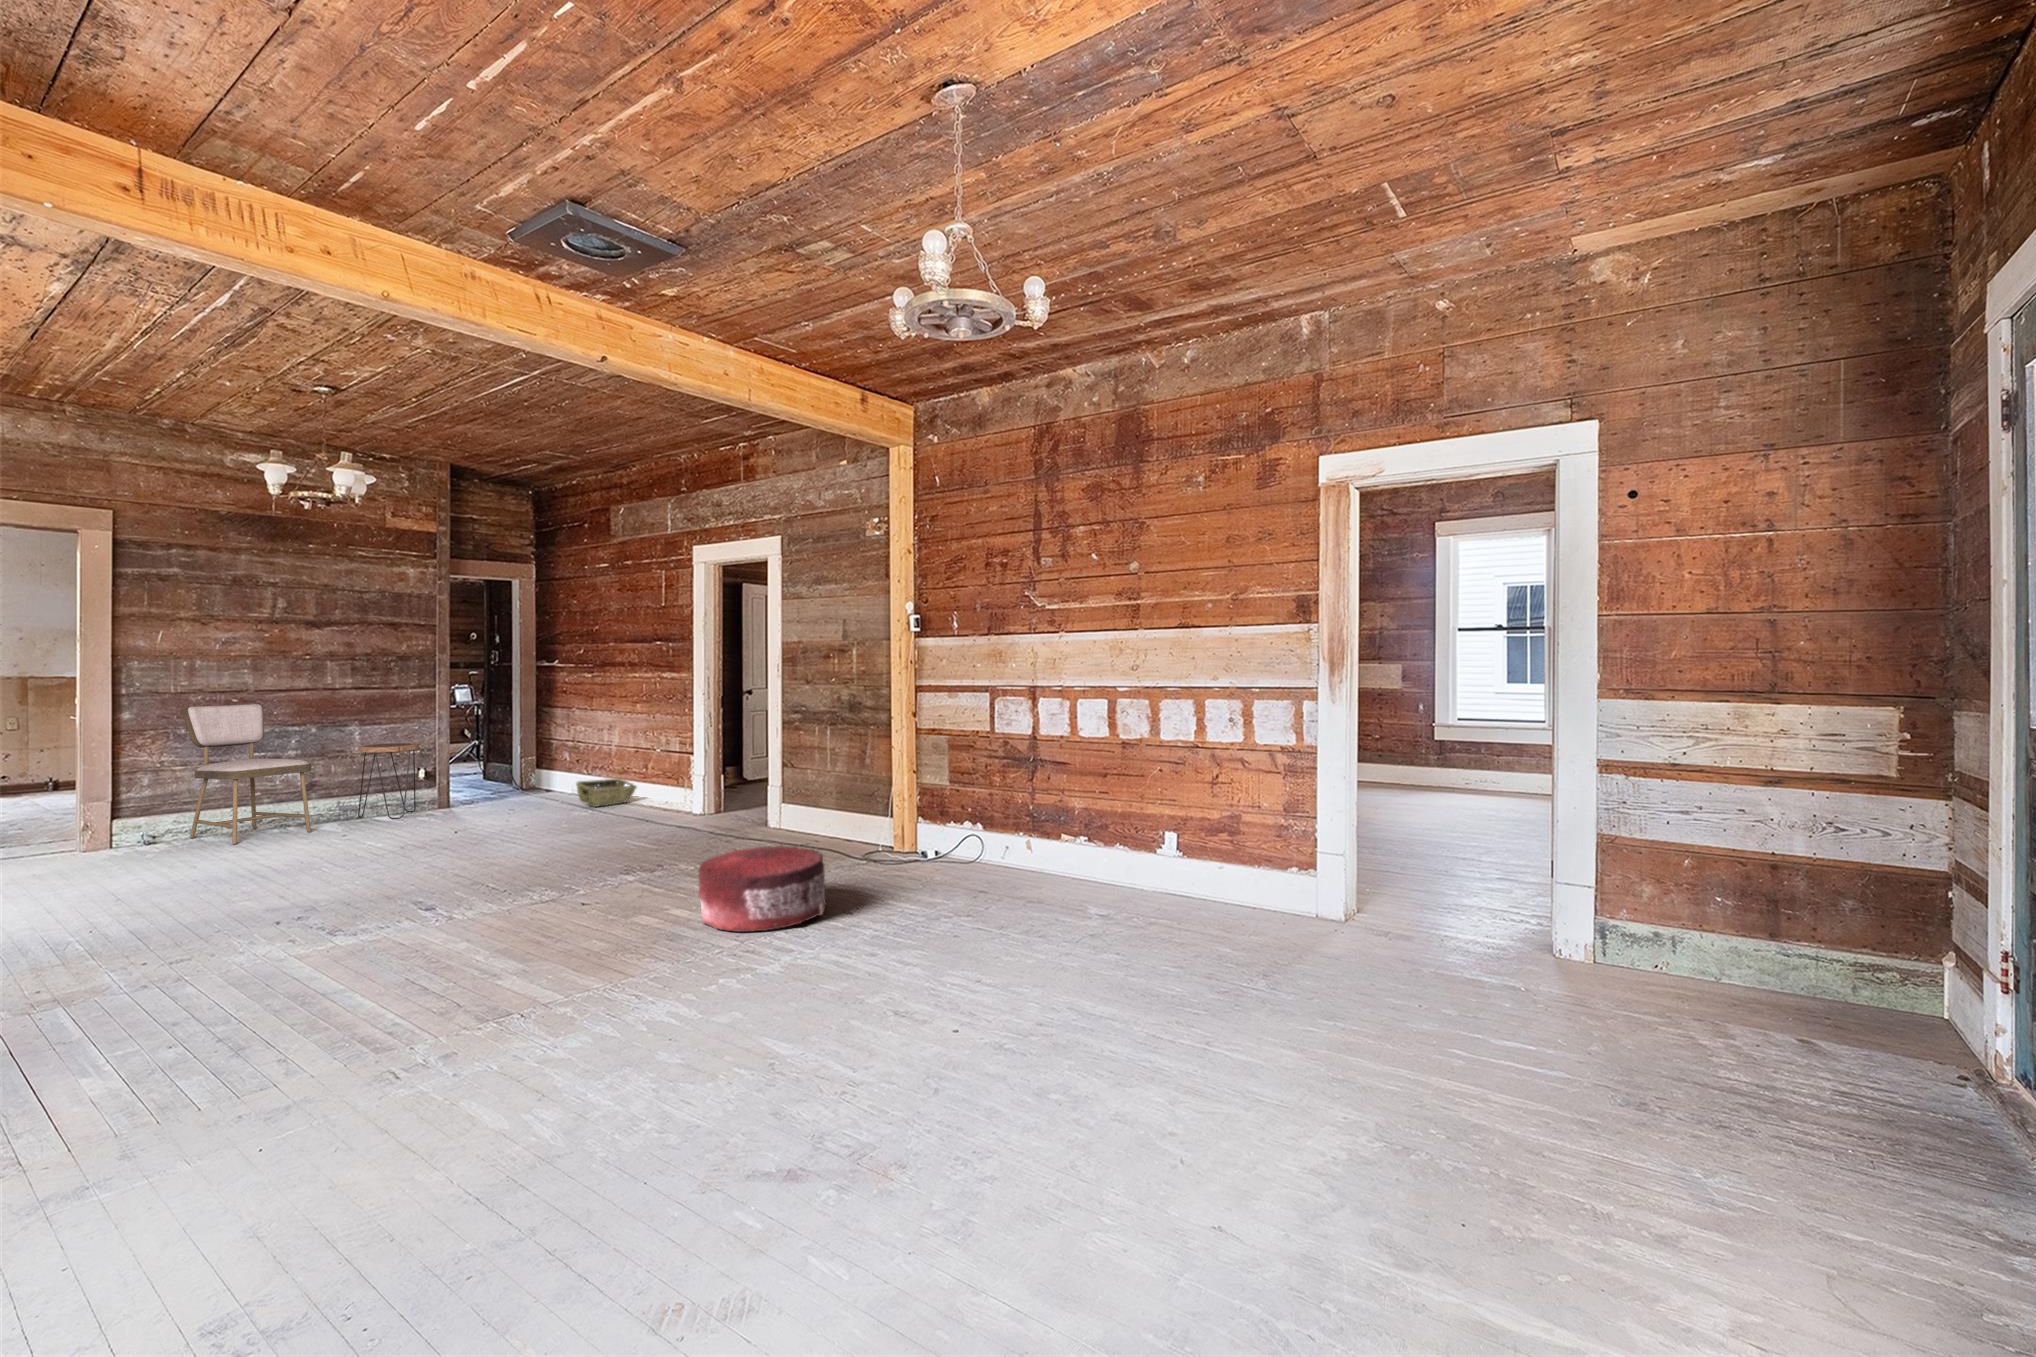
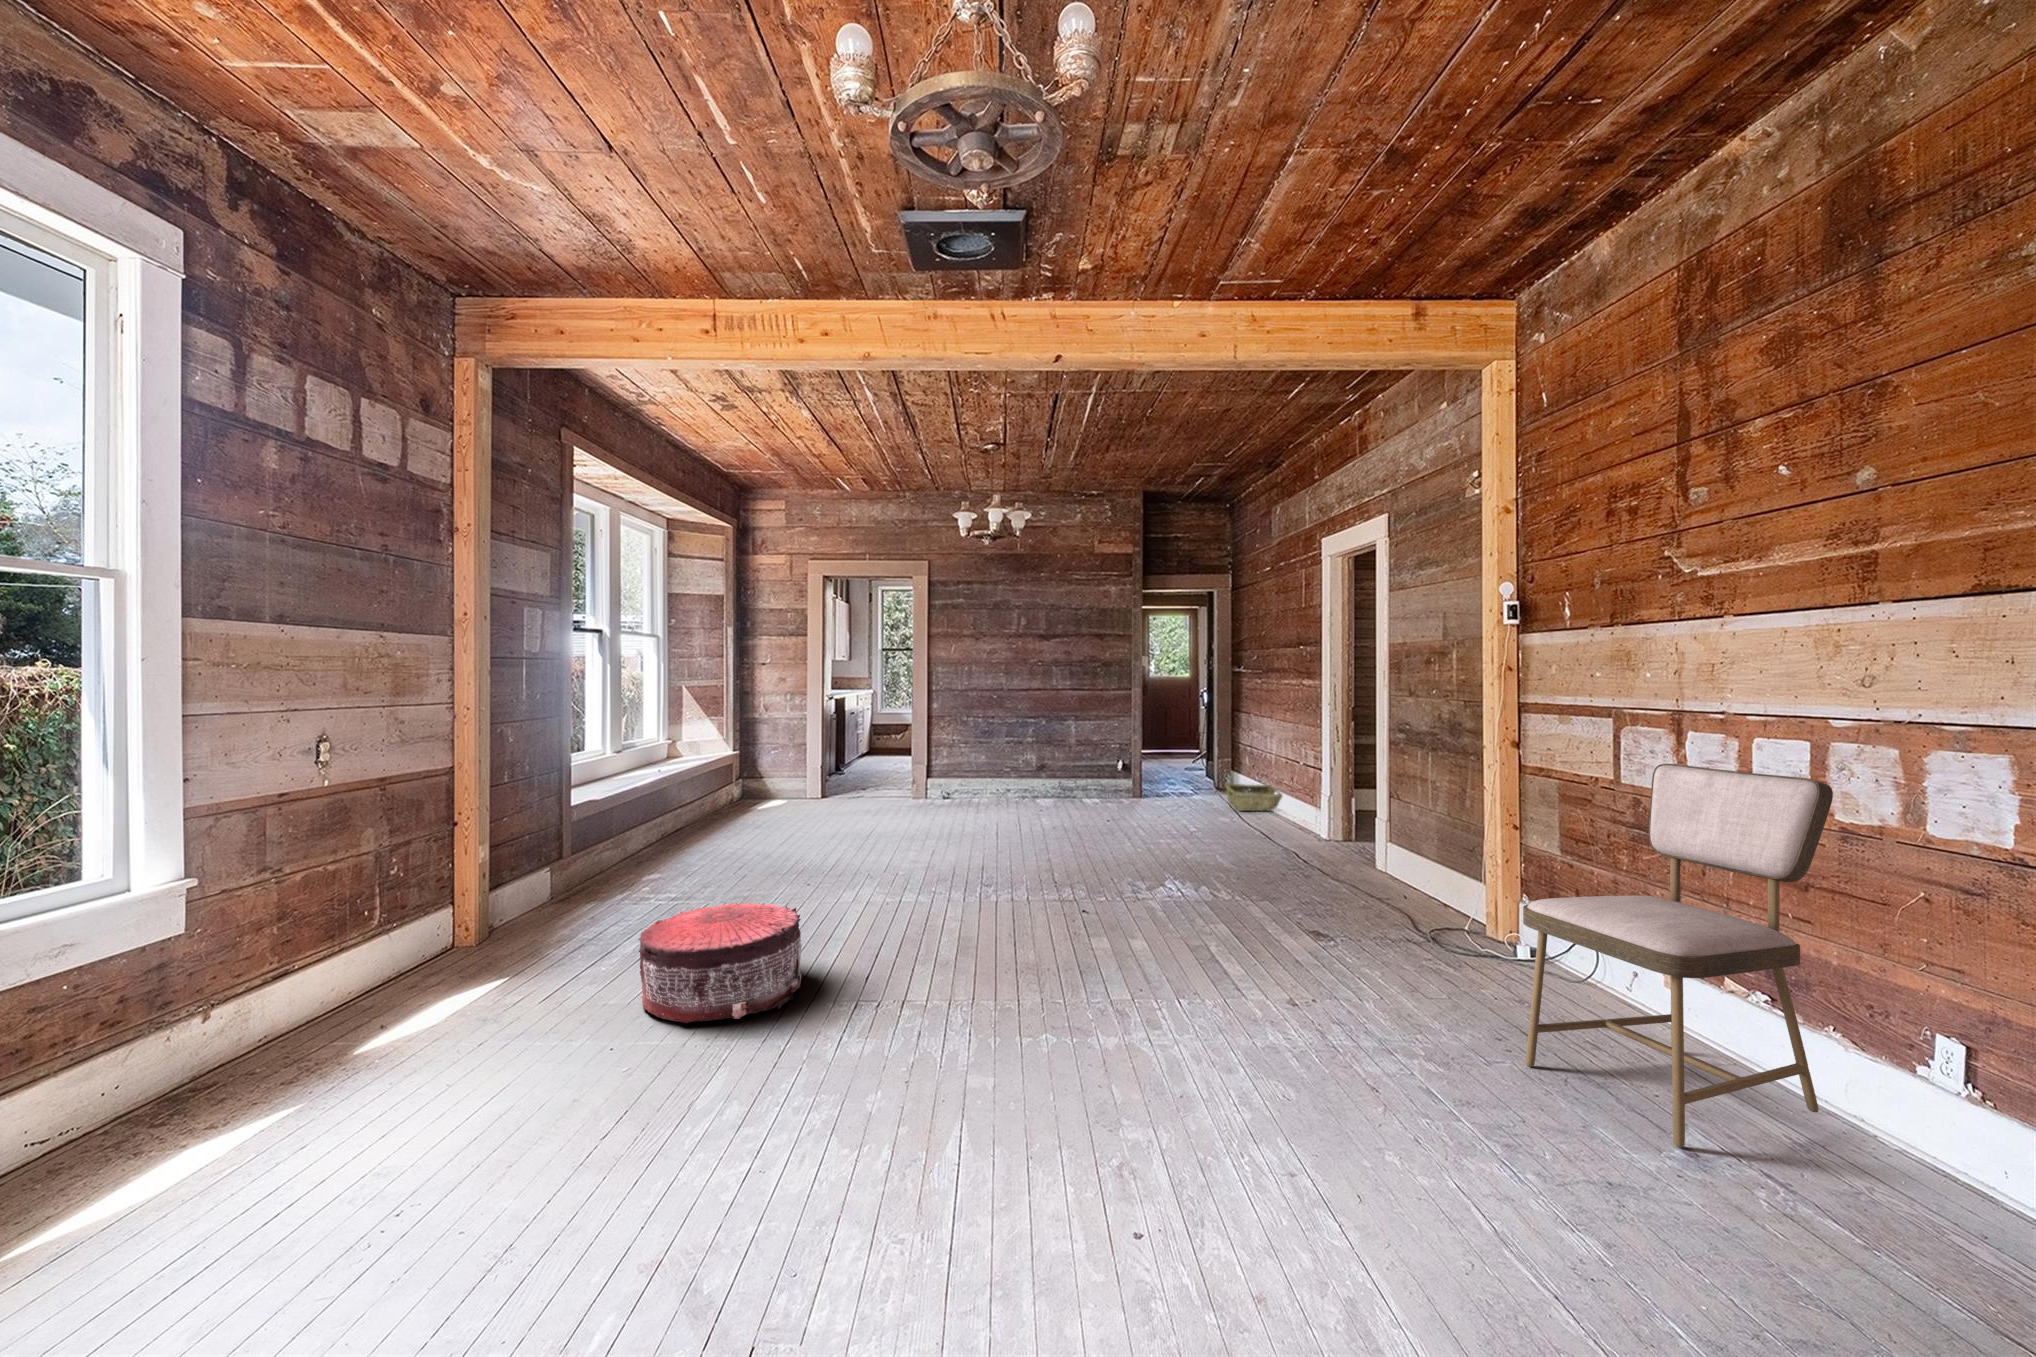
dining chair: present [183,703,311,845] -> present [1523,764,1833,1148]
side table: present [358,743,419,819] -> none [1070,735,1112,799]
pouf: present [698,845,827,932] -> present [639,901,802,1023]

